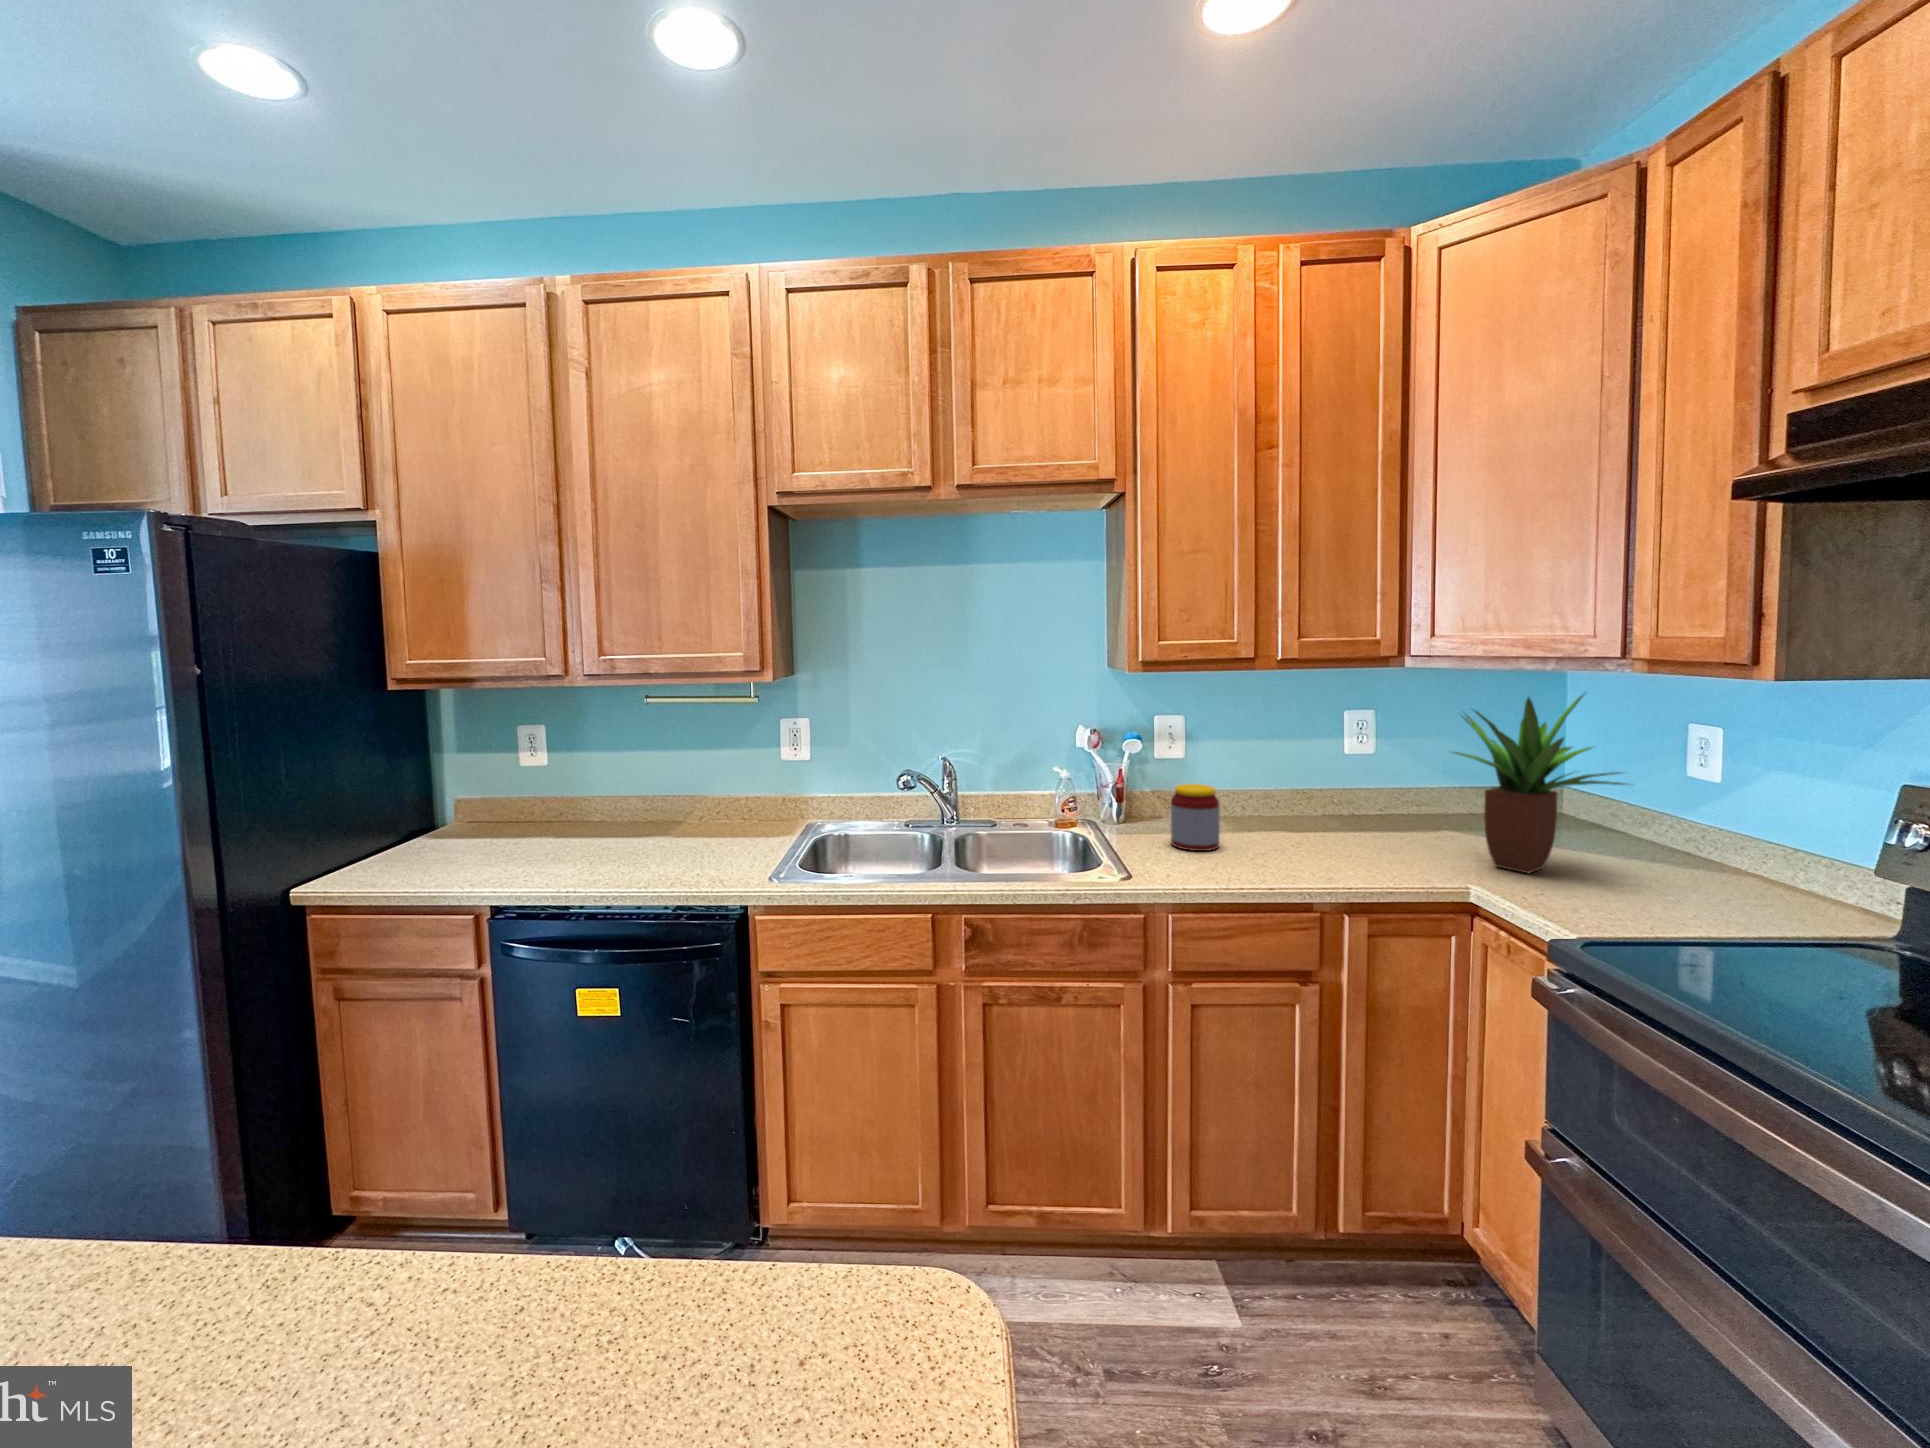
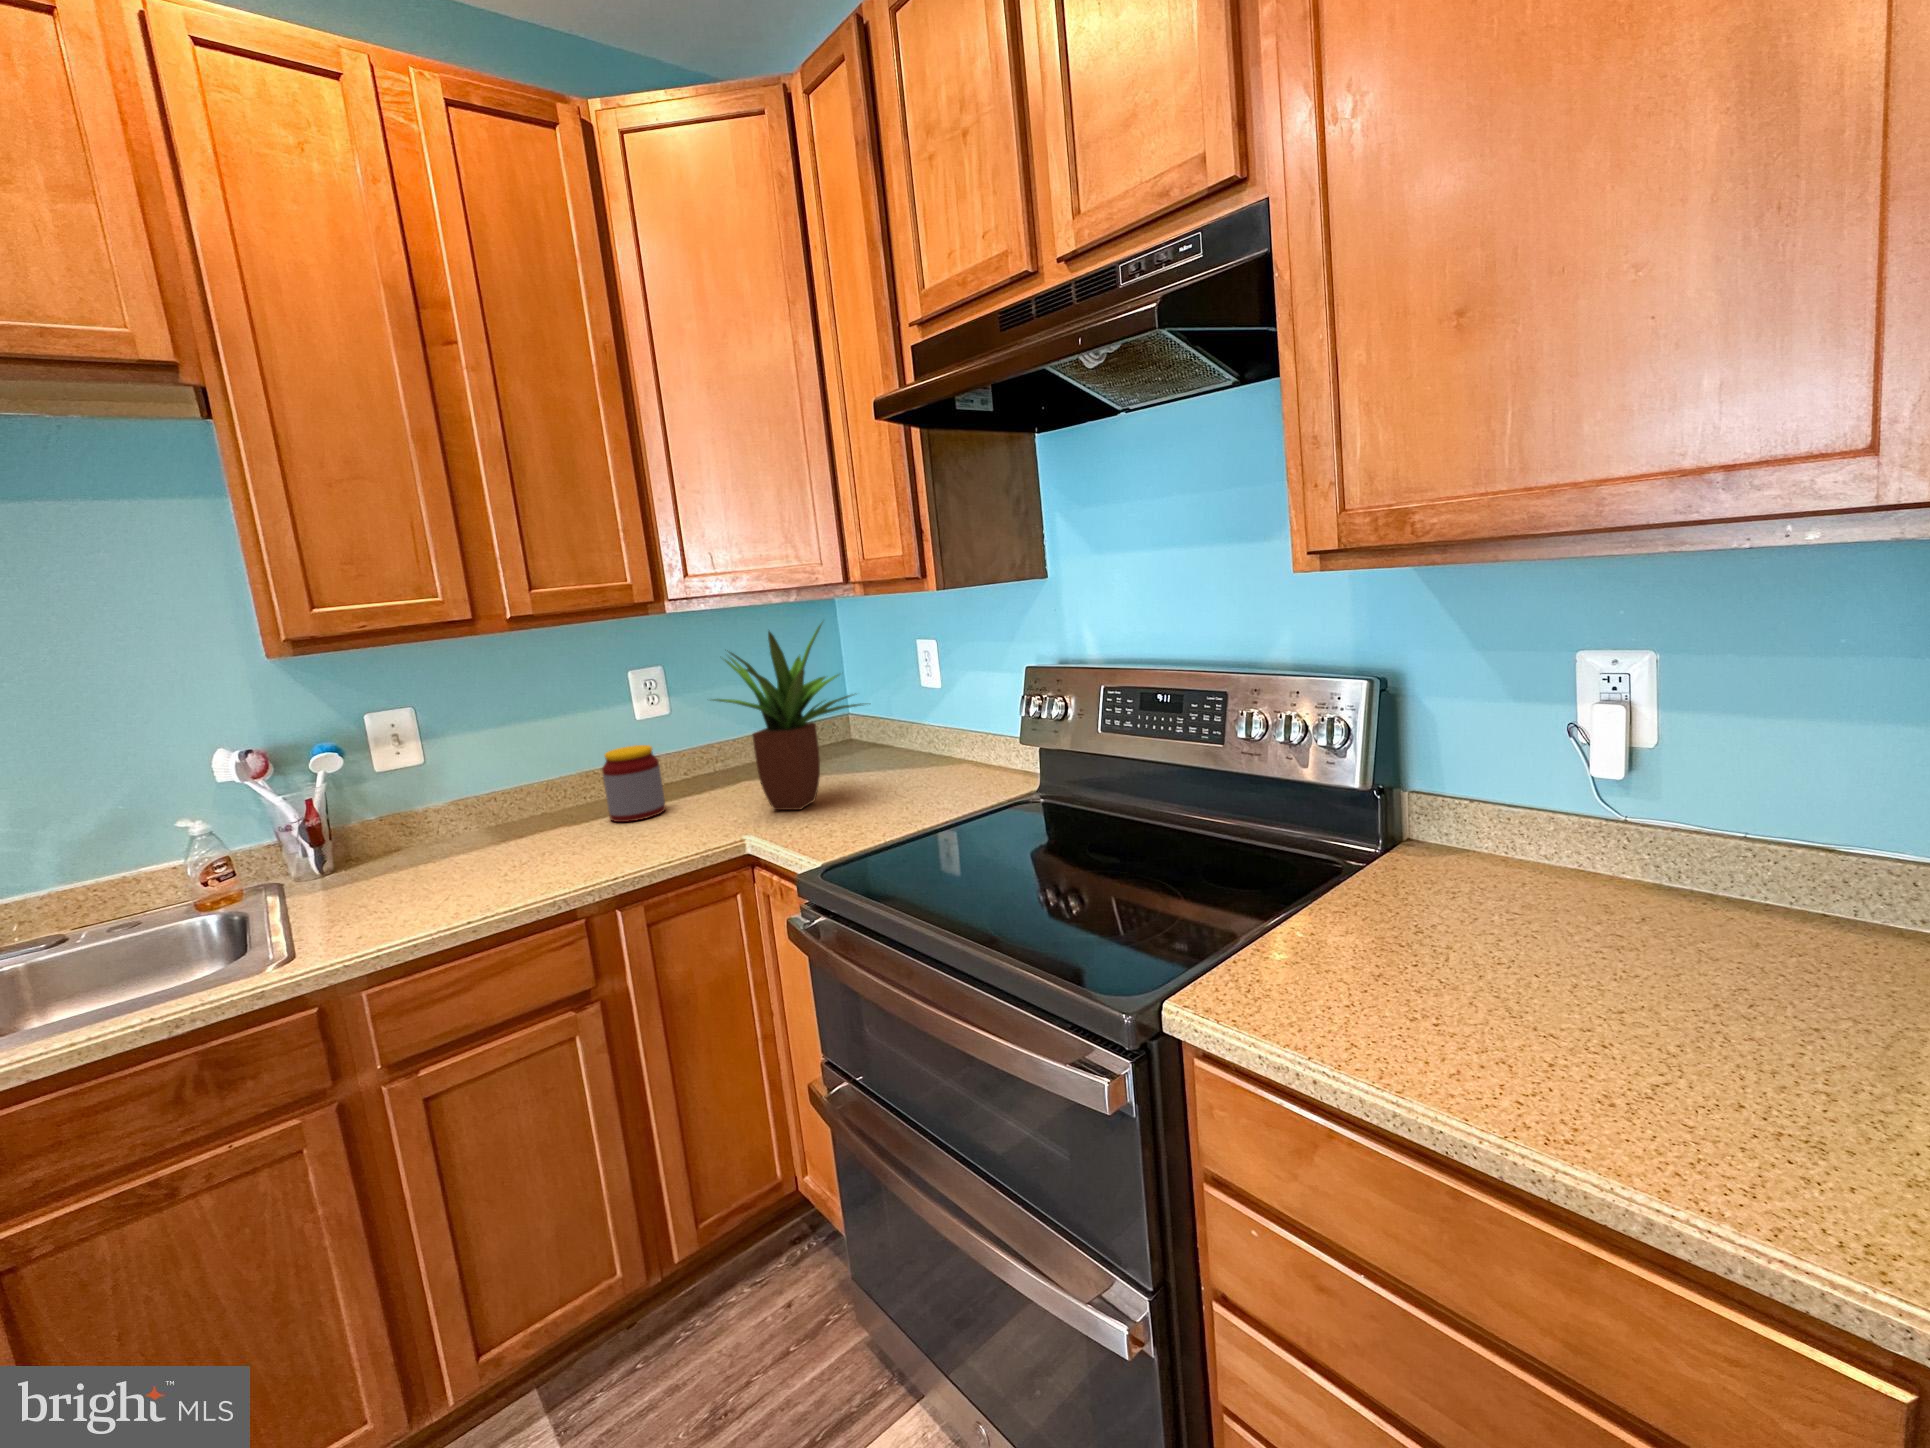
jar: present [1171,784,1220,851] -> present [602,745,666,822]

